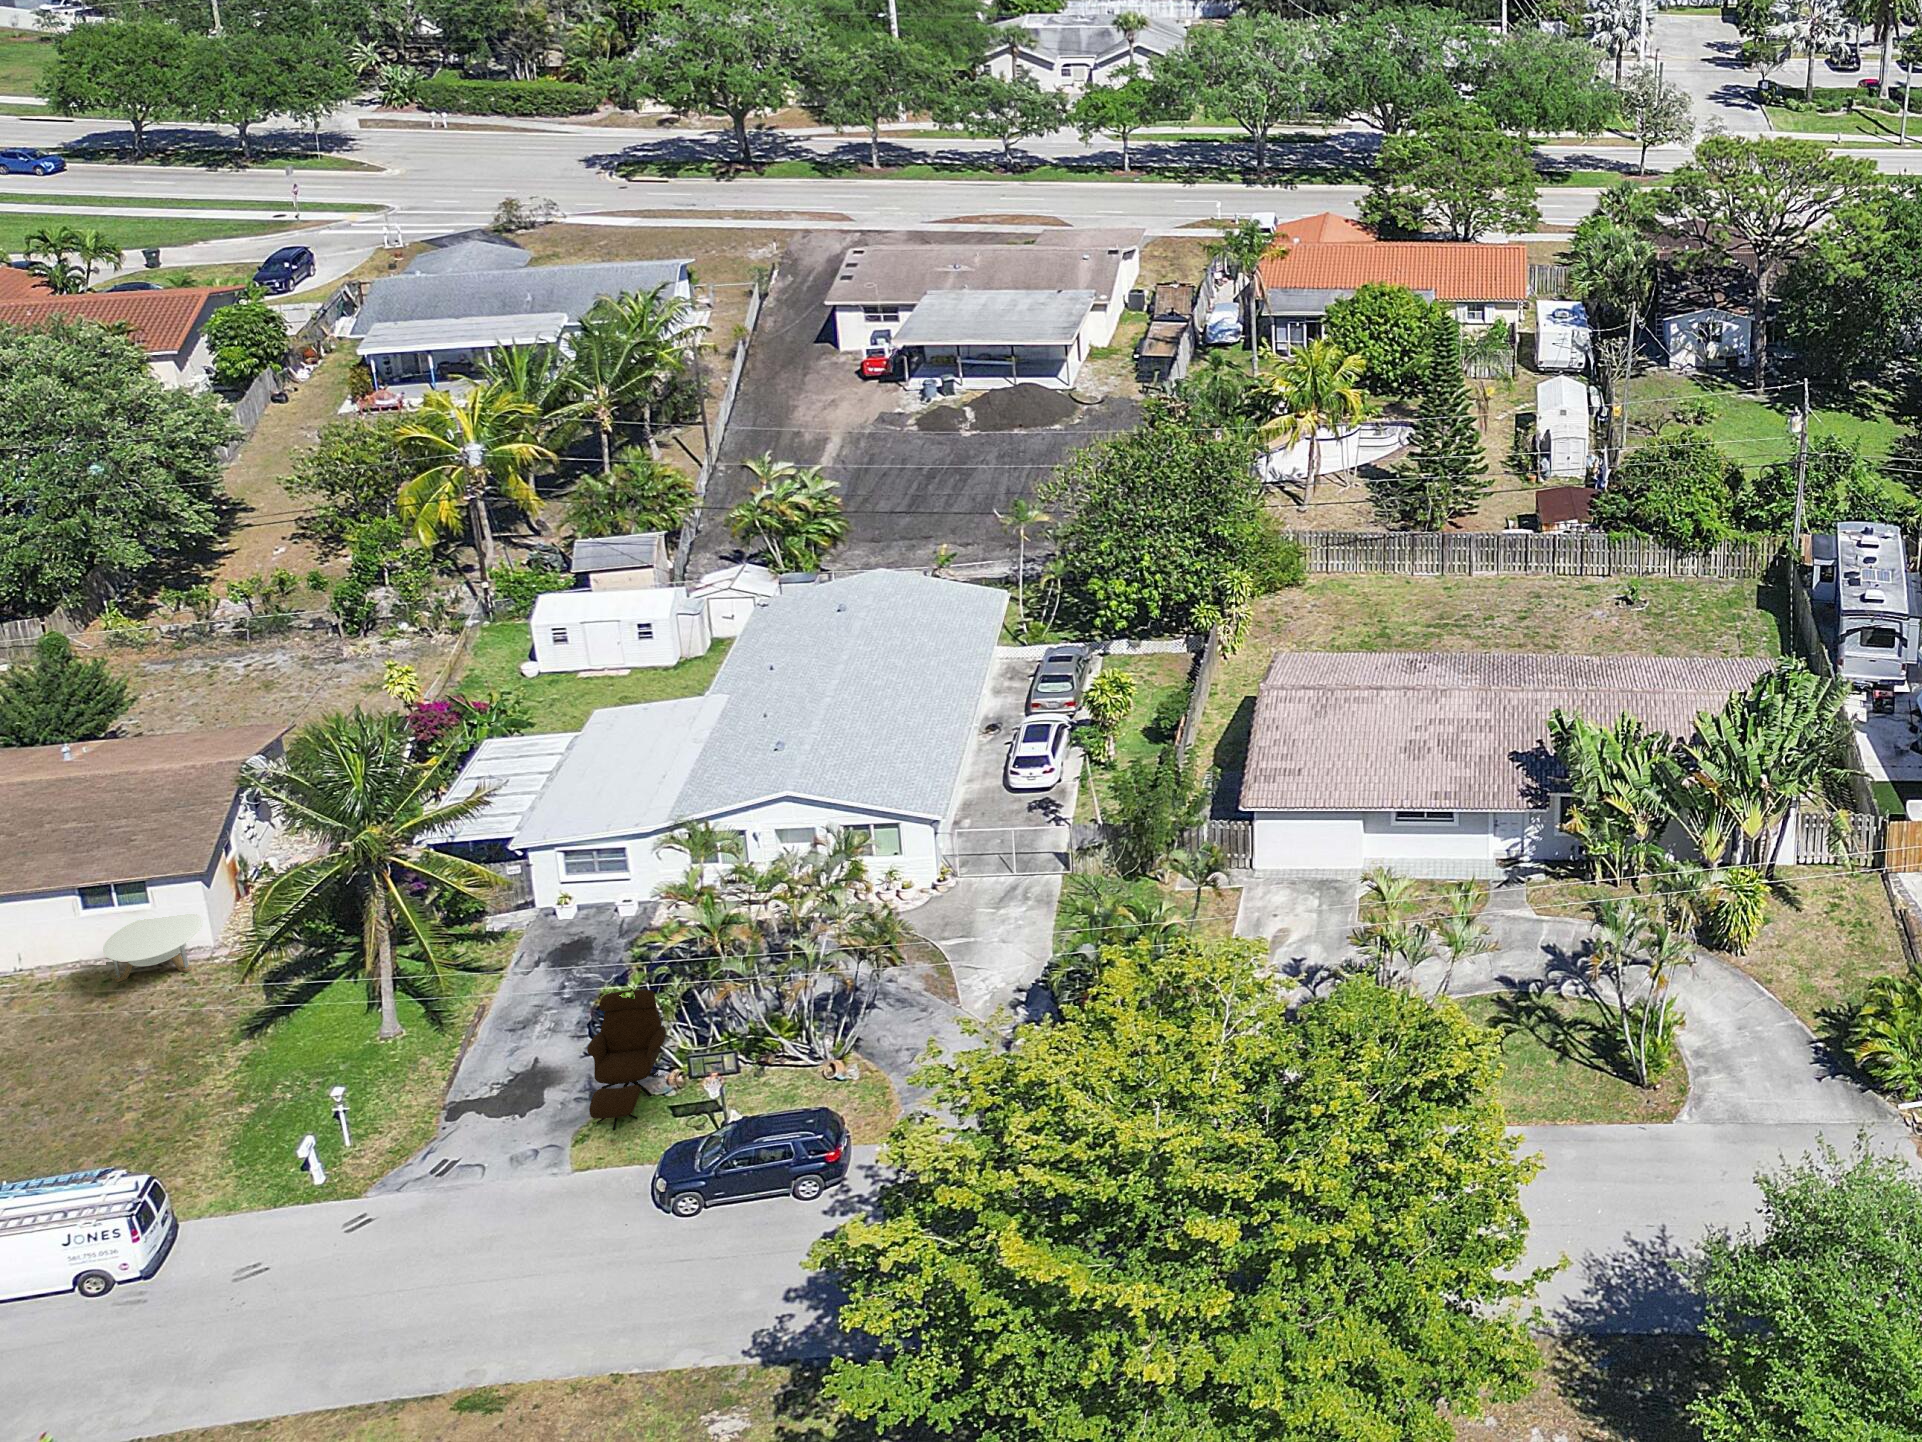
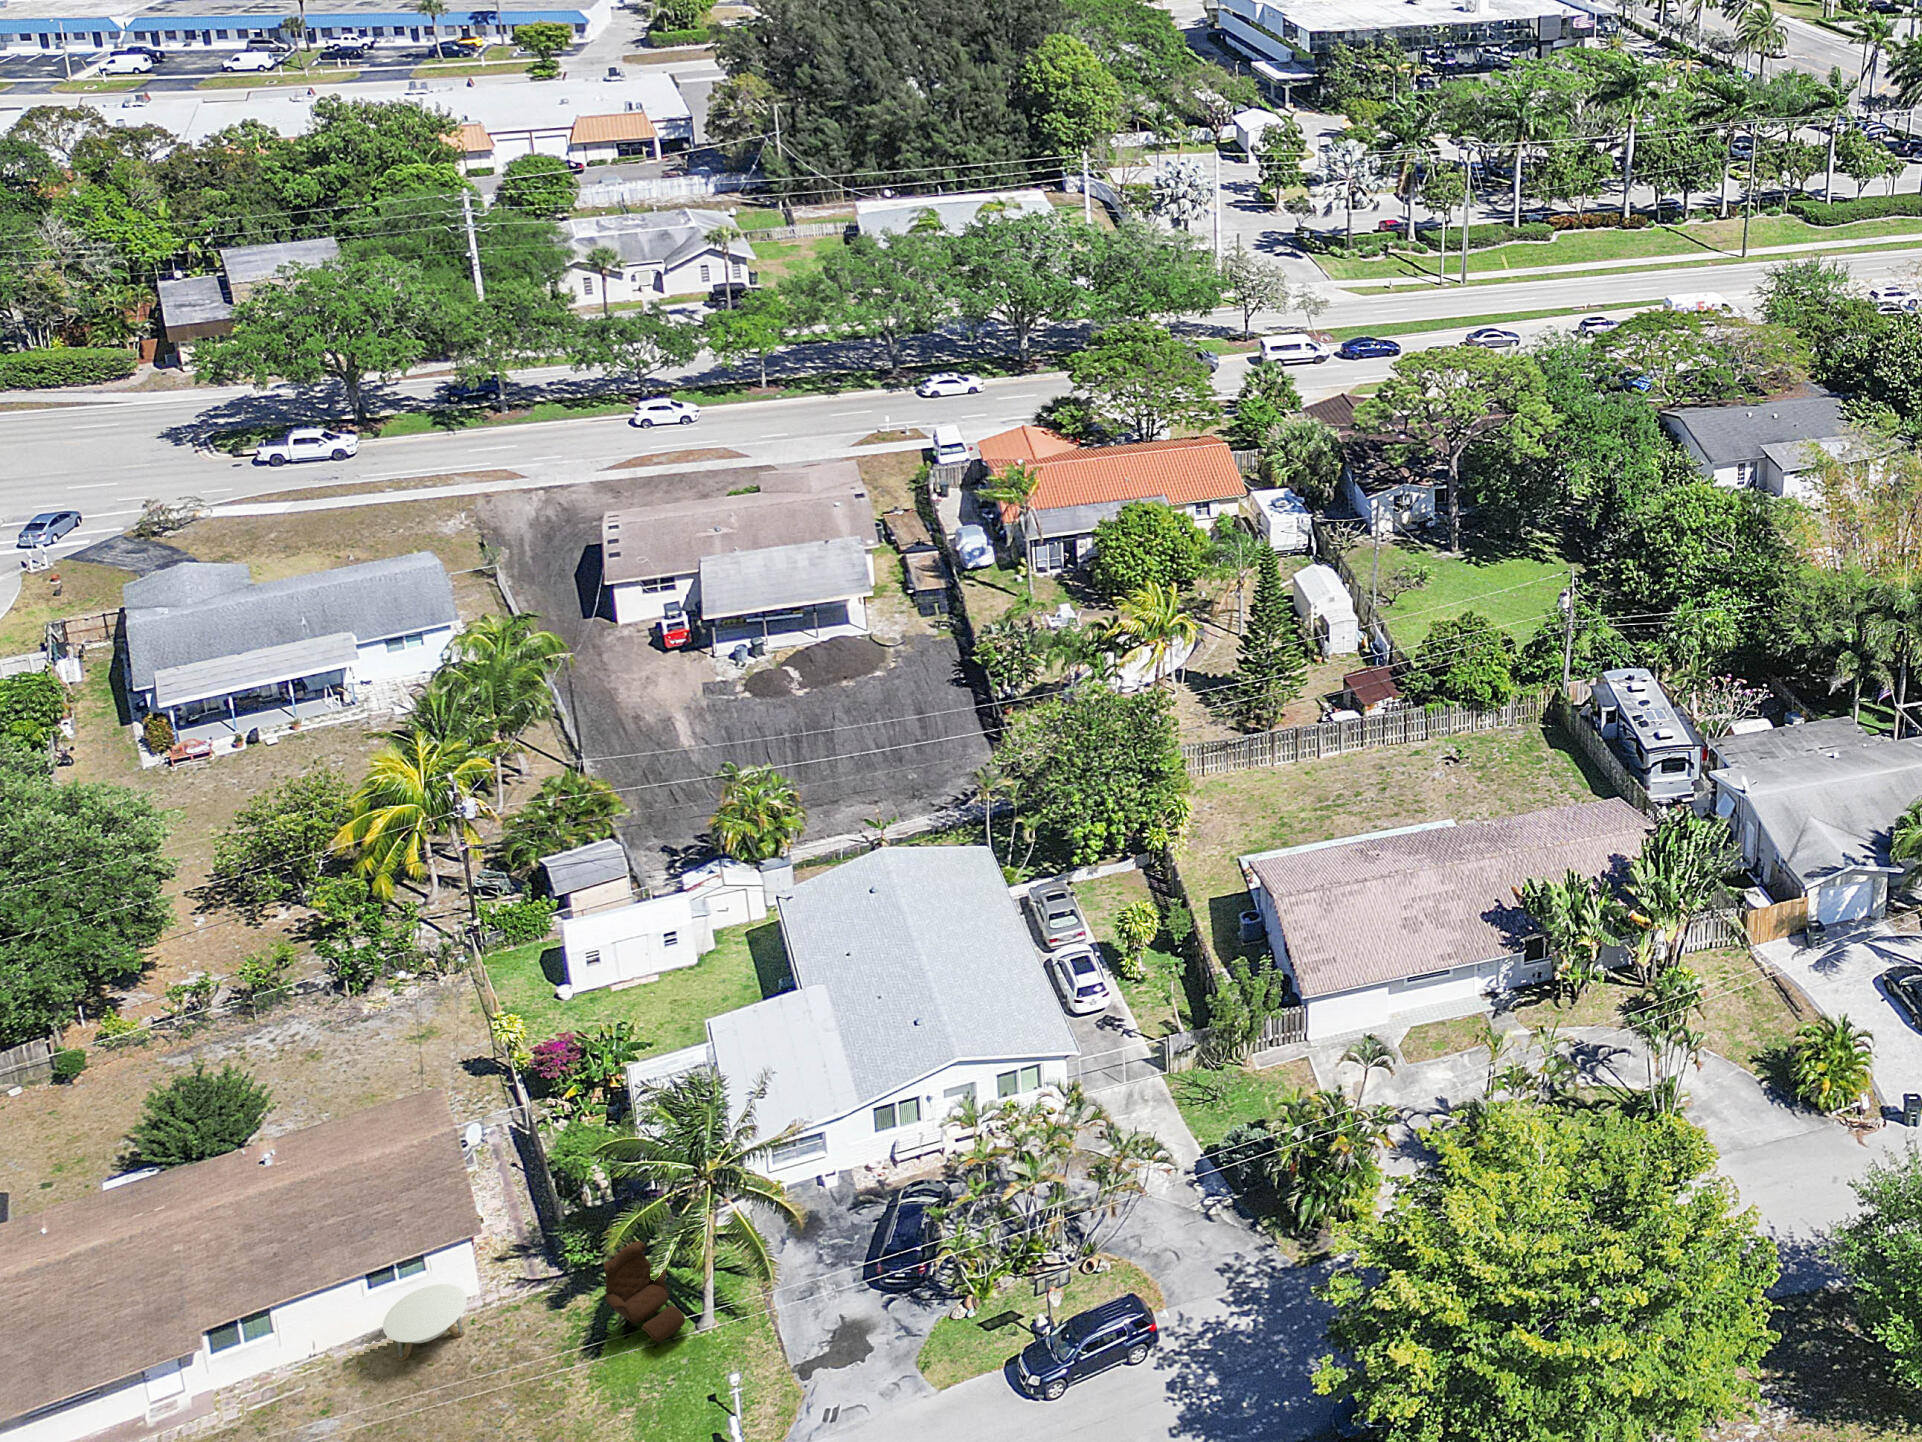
lounge chair: present [587,990,666,1131] -> present [604,1241,685,1348]

